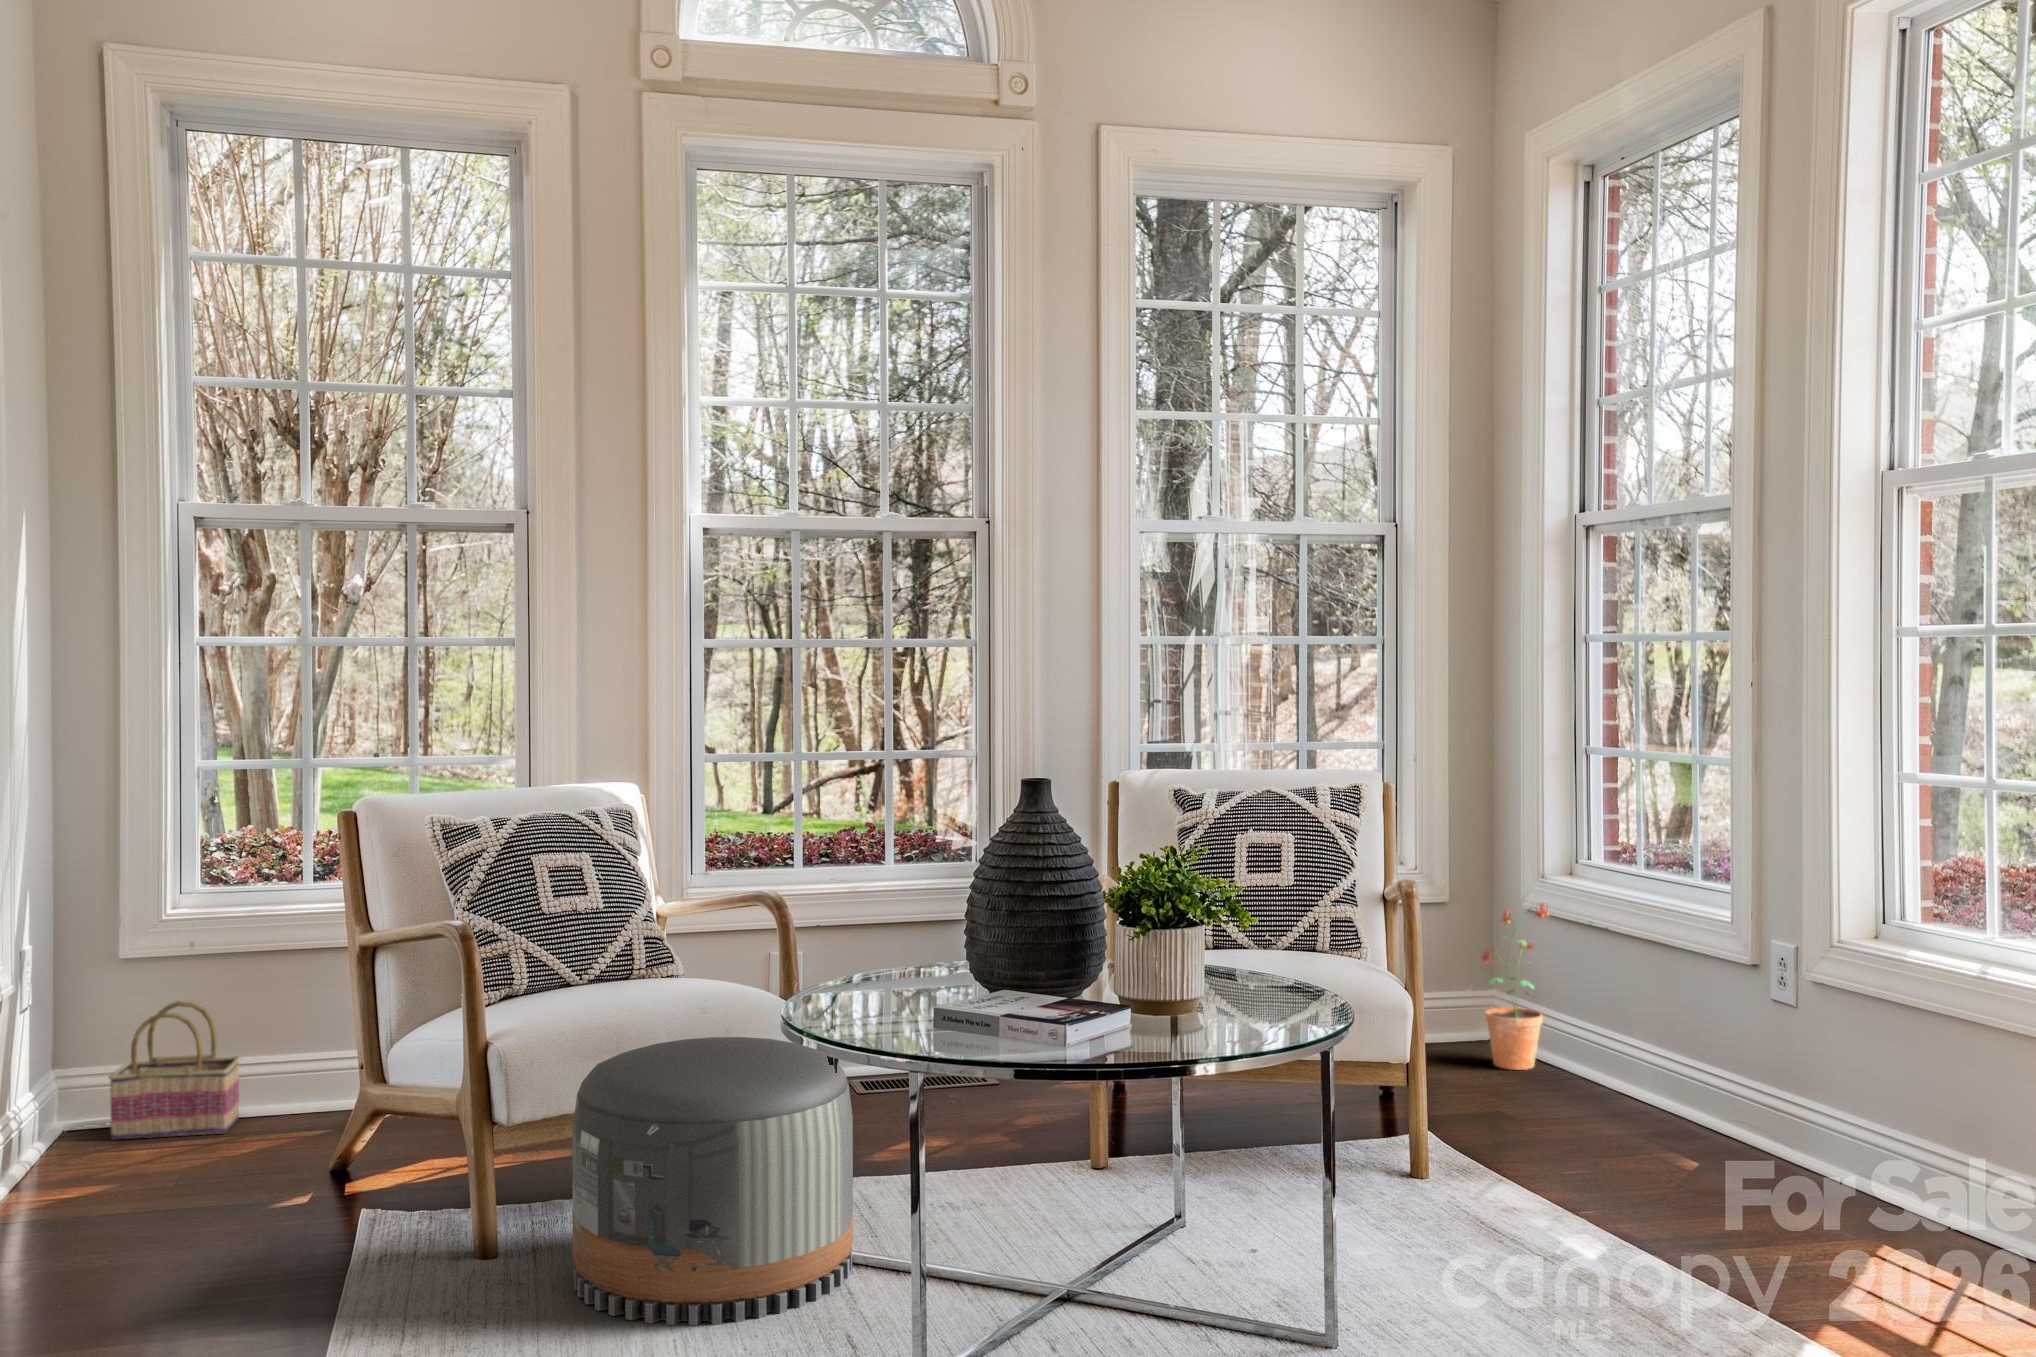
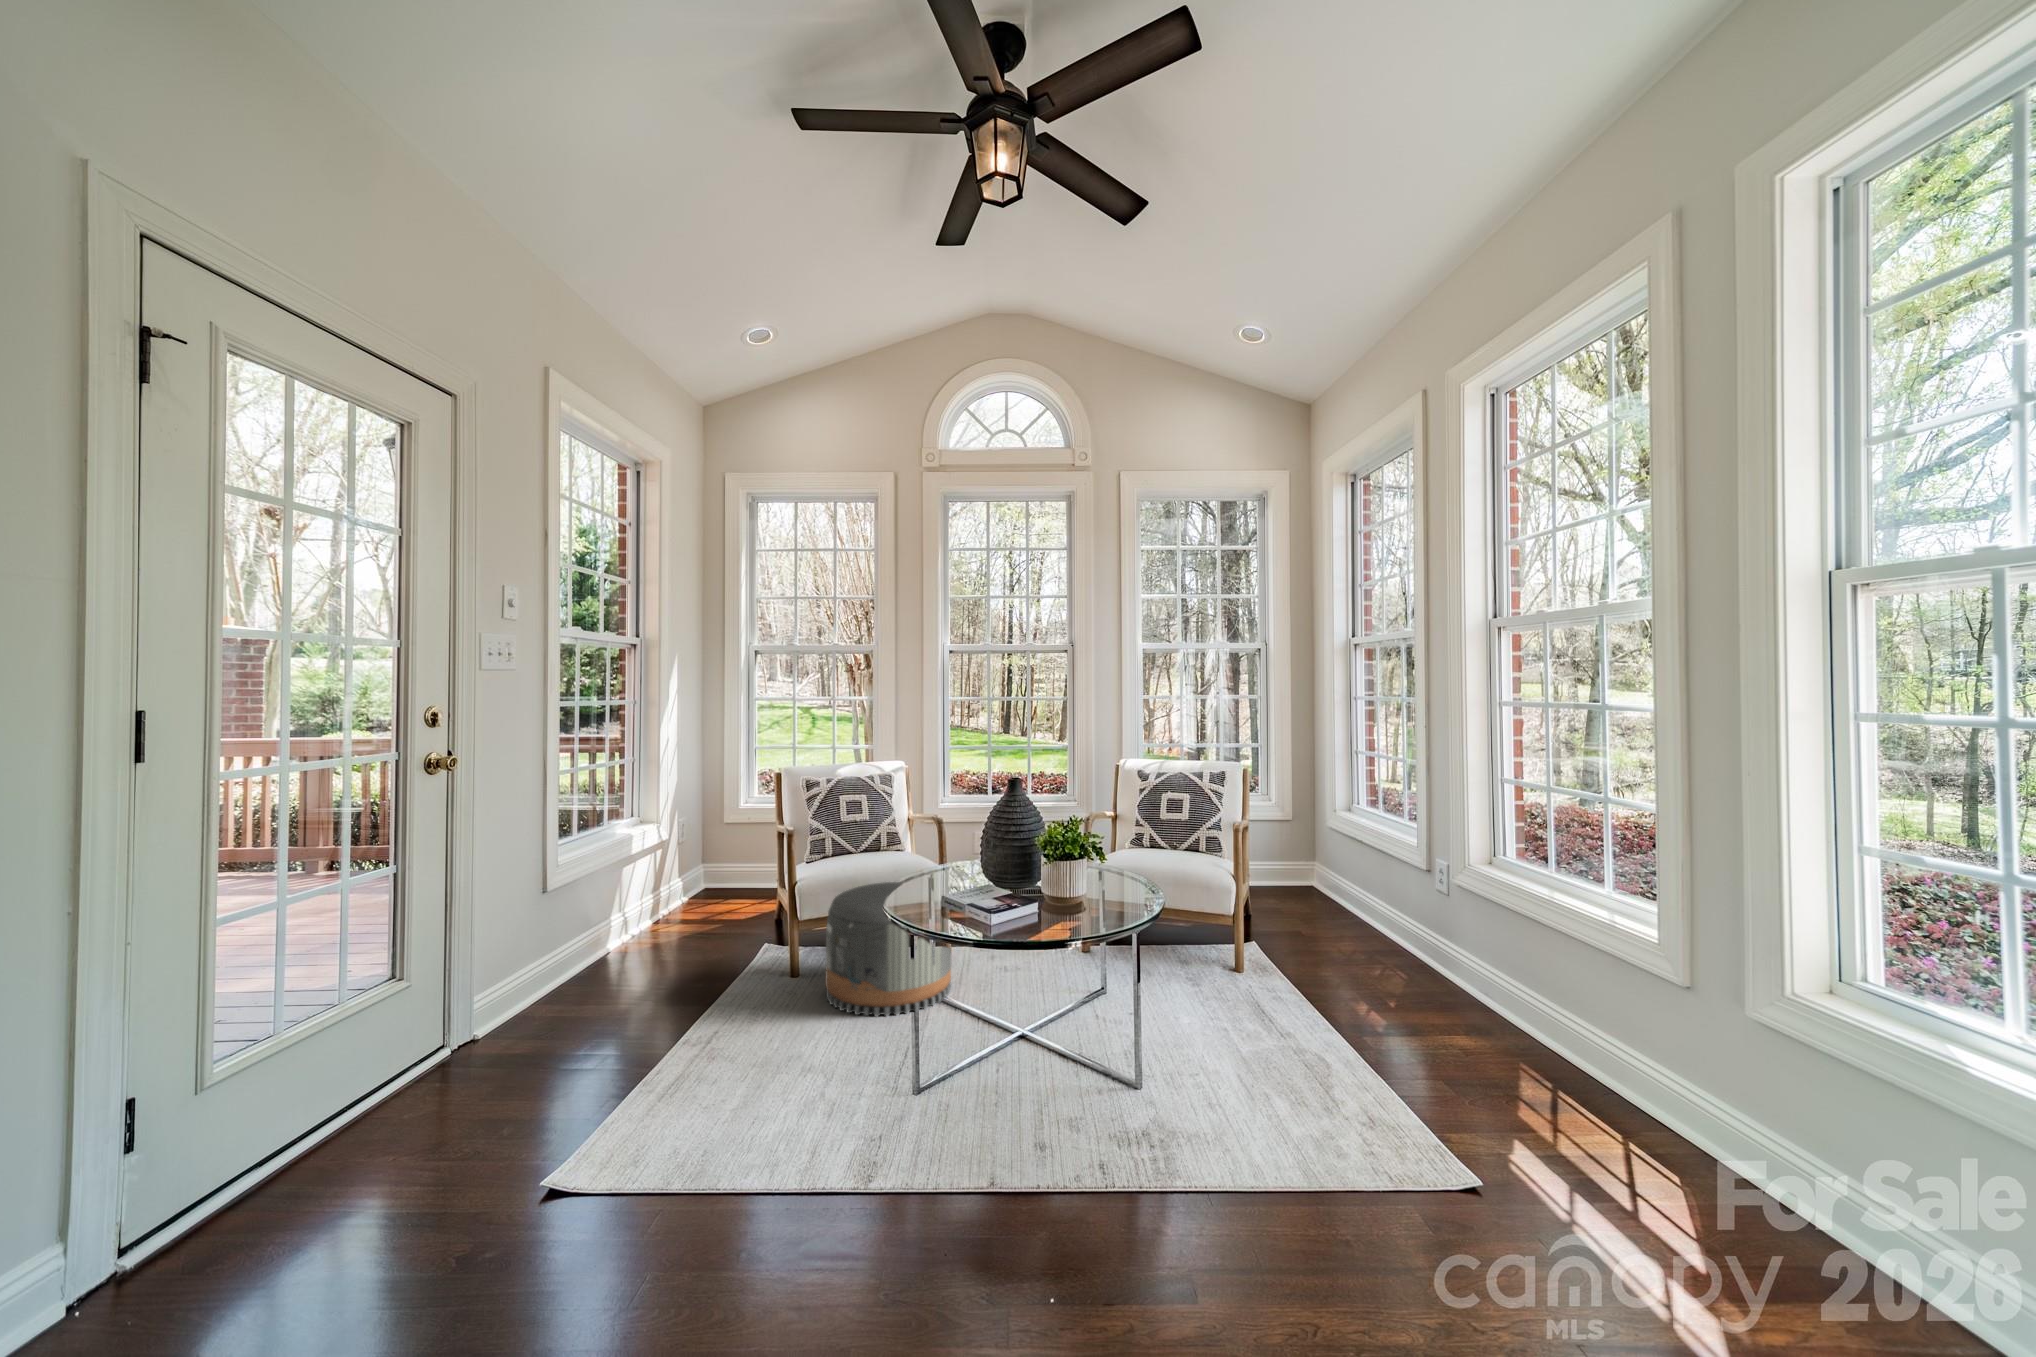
potted plant: present [1482,903,1549,1070] -> none [1299,831,1338,914]
basket: present [109,1001,240,1140] -> none [688,849,743,906]

